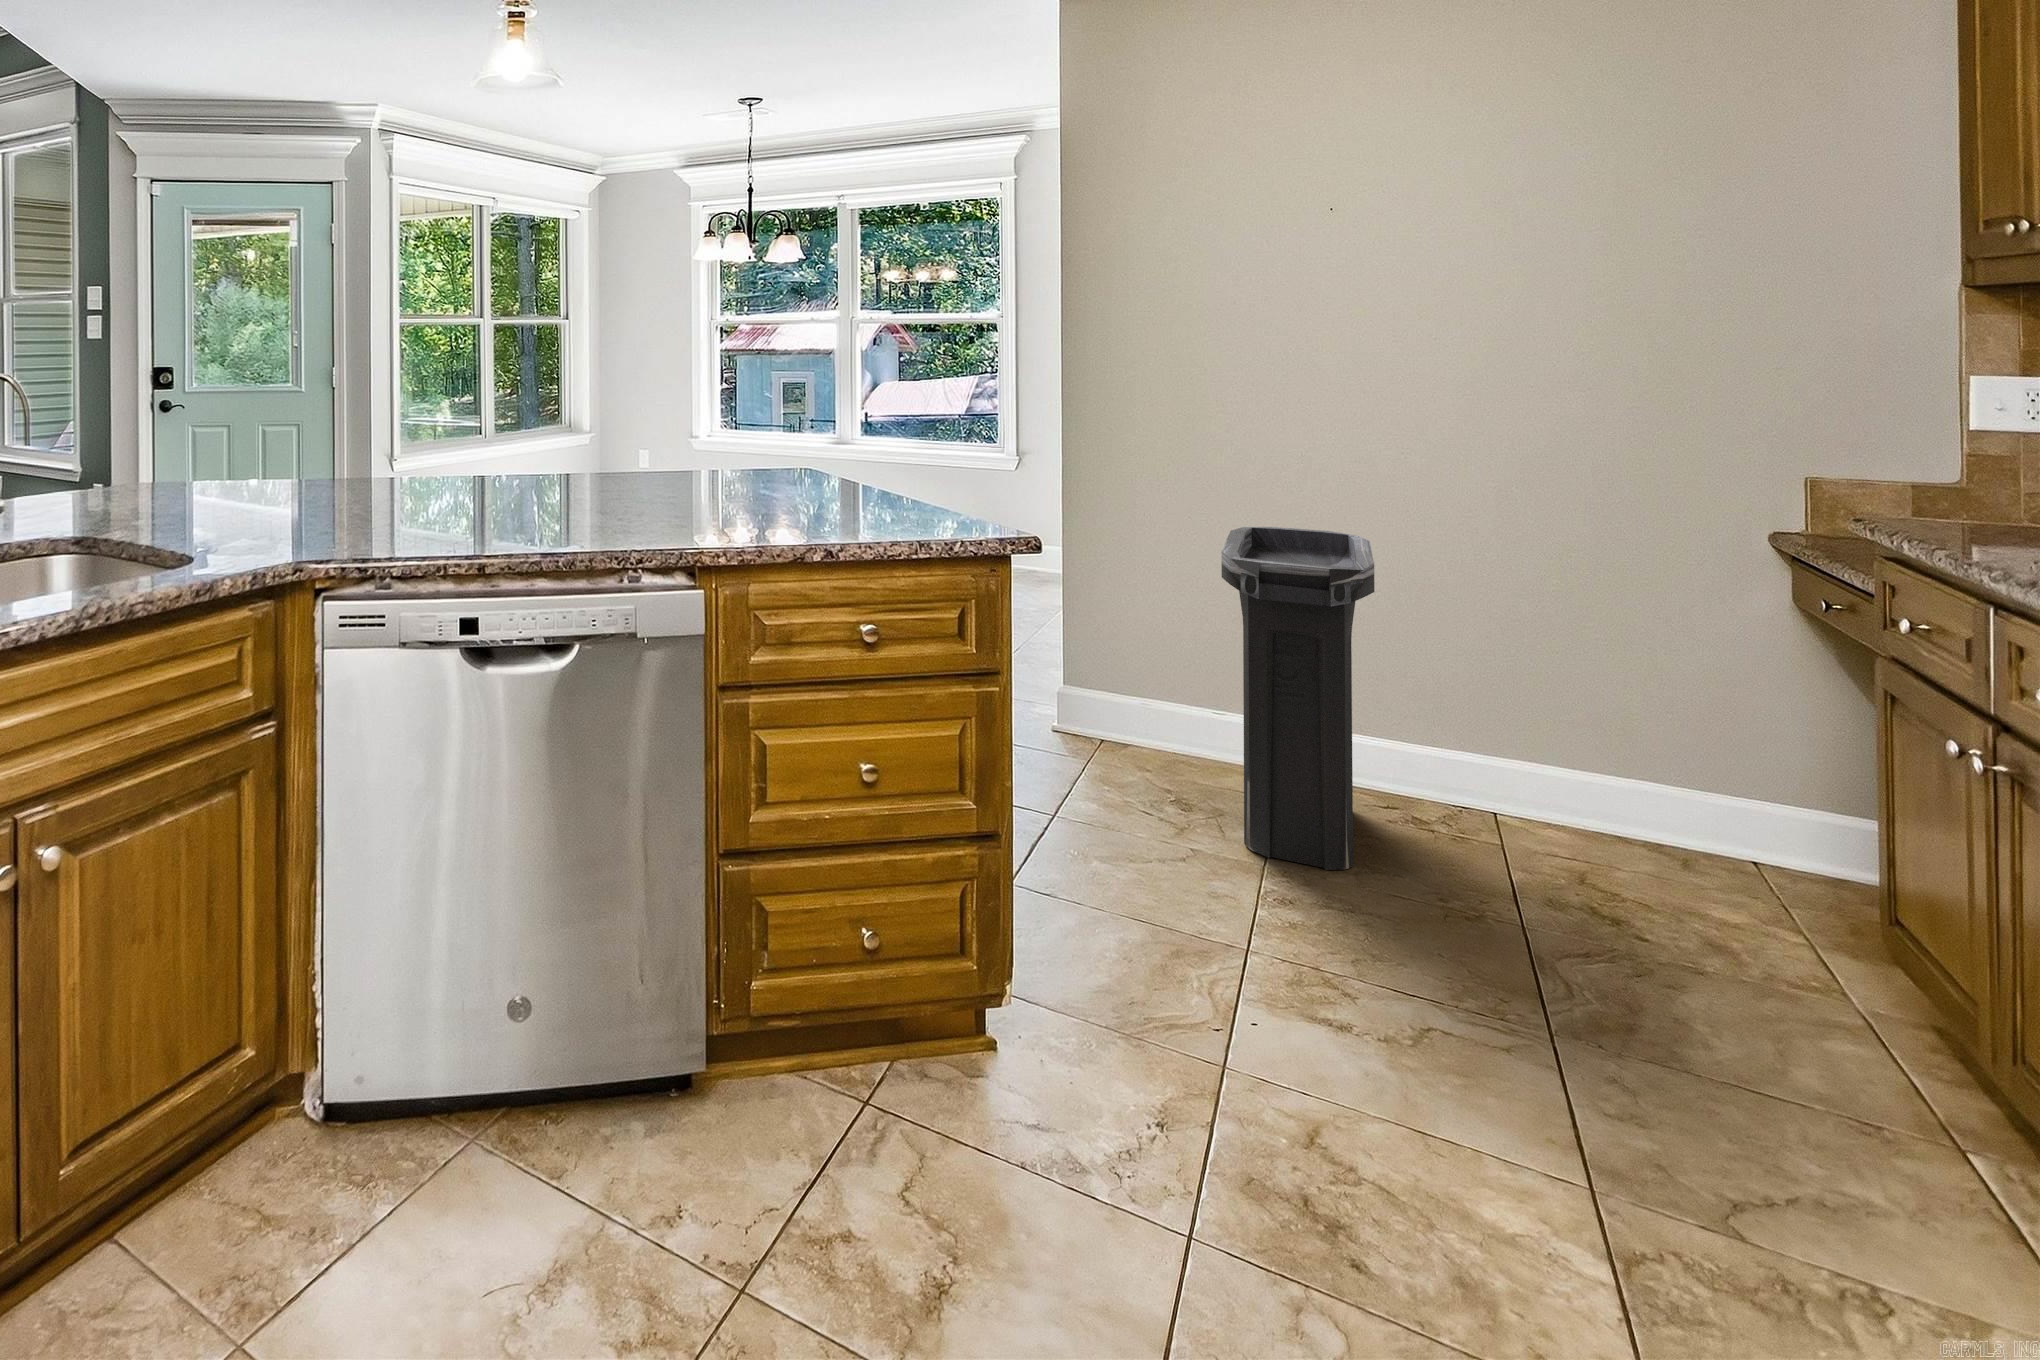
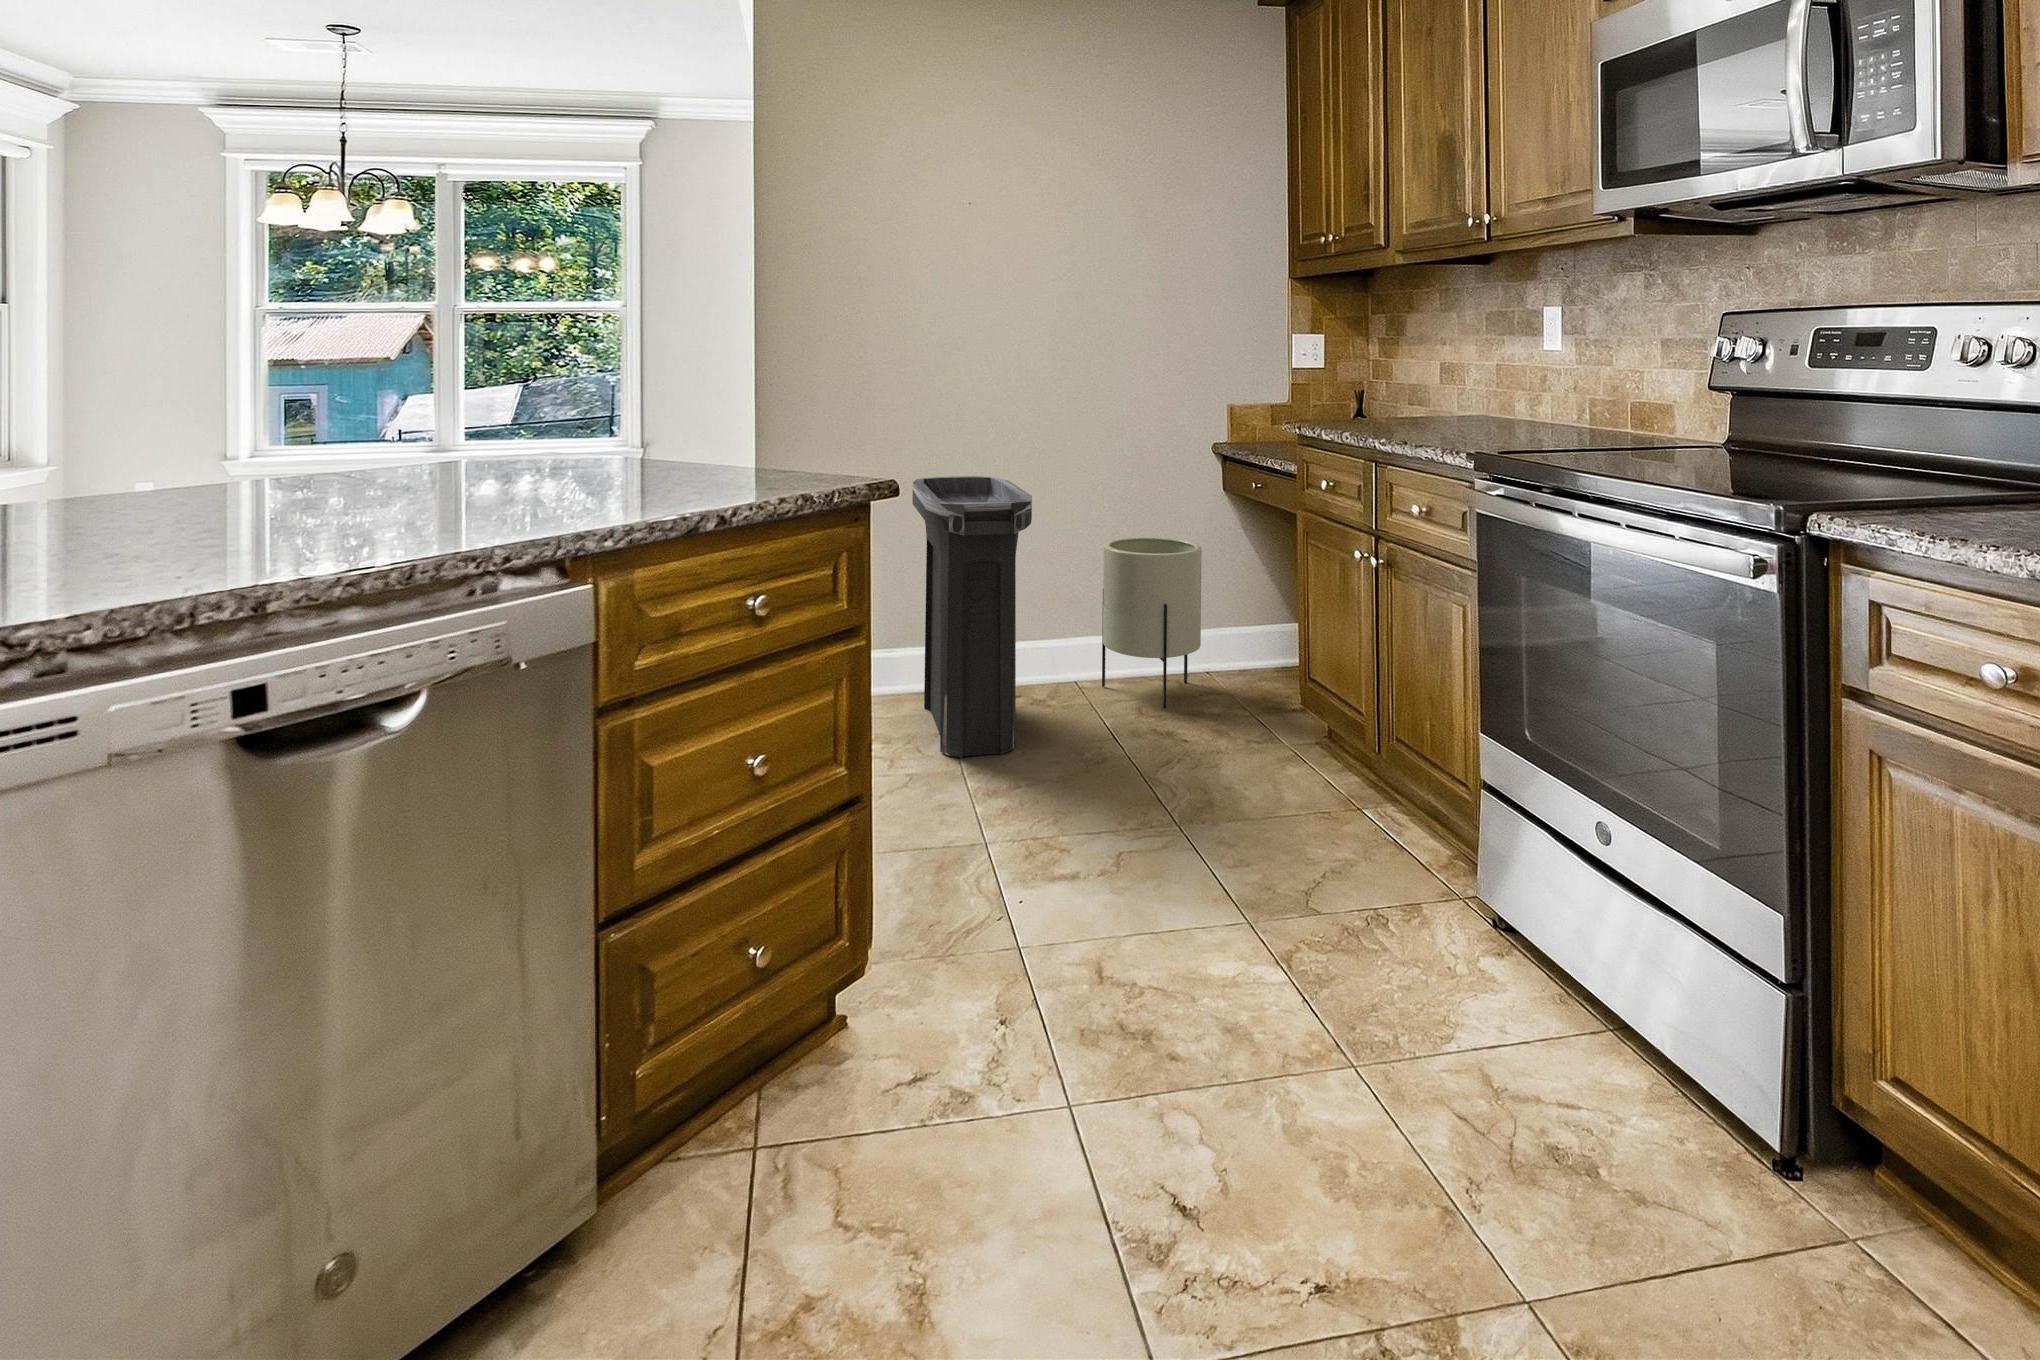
planter: none [1536,639,1725,888] -> present [1102,537,1201,709]

